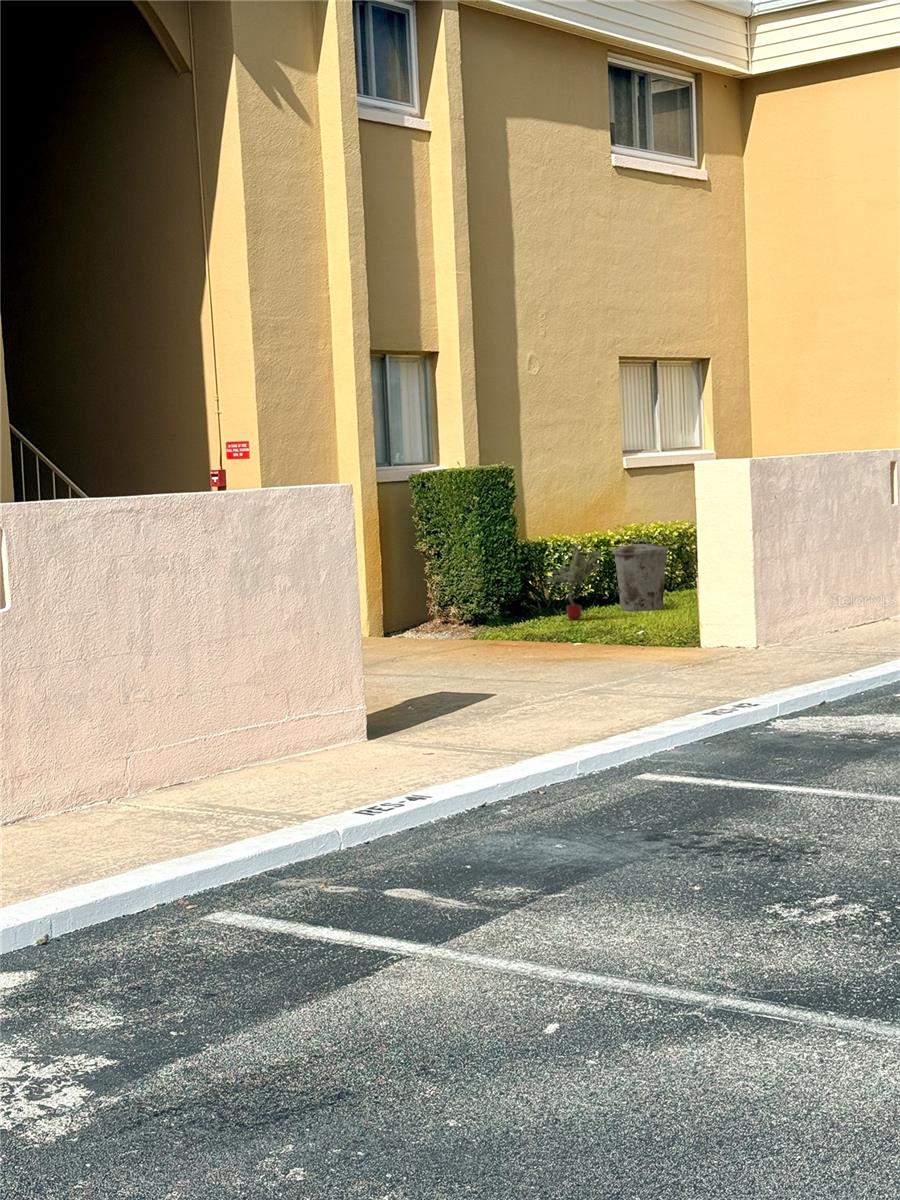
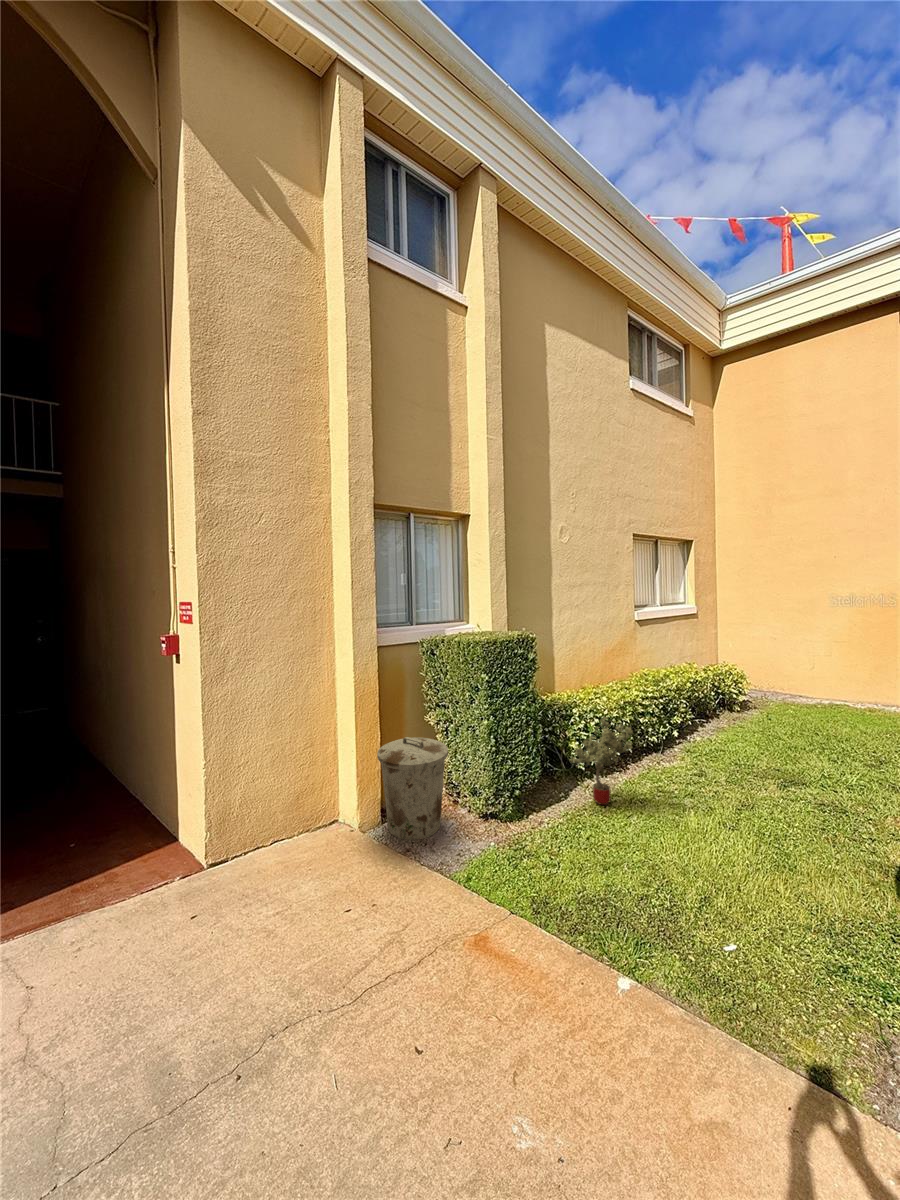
trash can: present [612,540,668,611] -> present [377,737,448,840]

